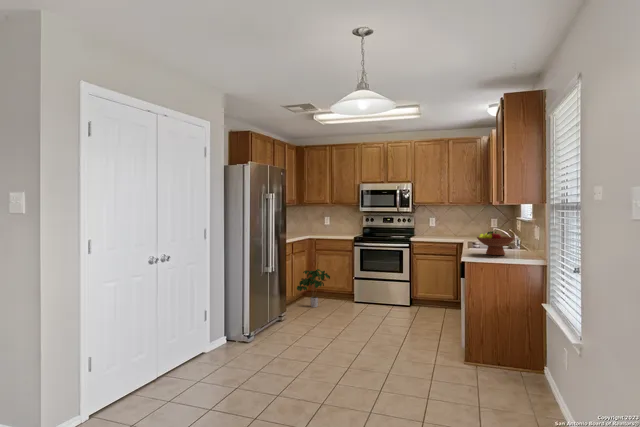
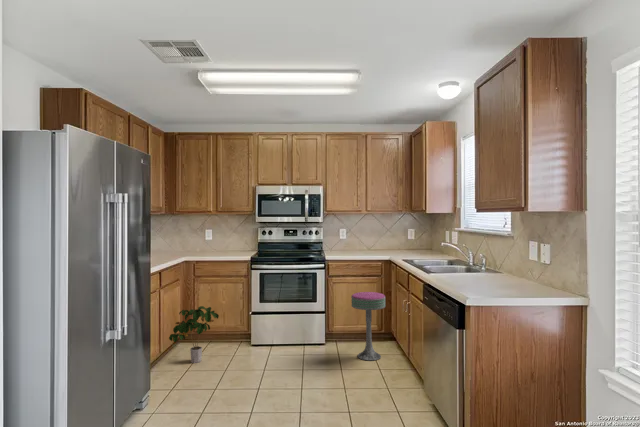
fruit bowl: present [477,231,515,255] -> none [457,252,512,287]
bar stool: none [426,266,453,317] -> present [351,292,385,361]

